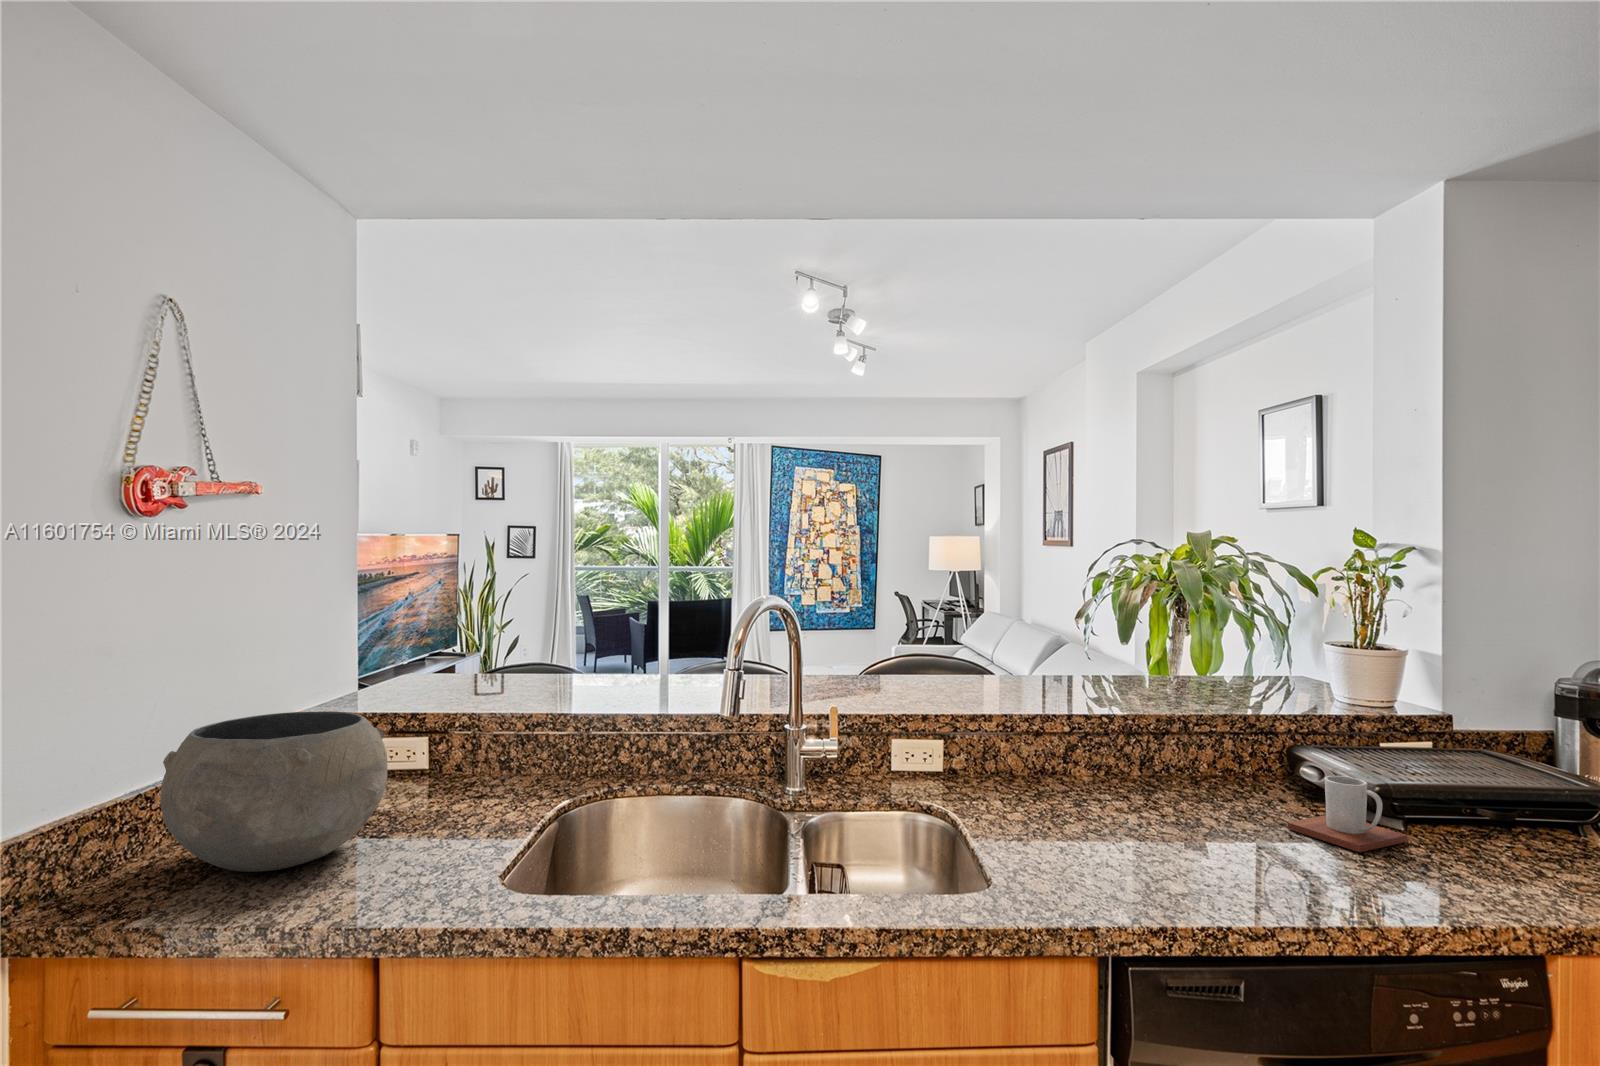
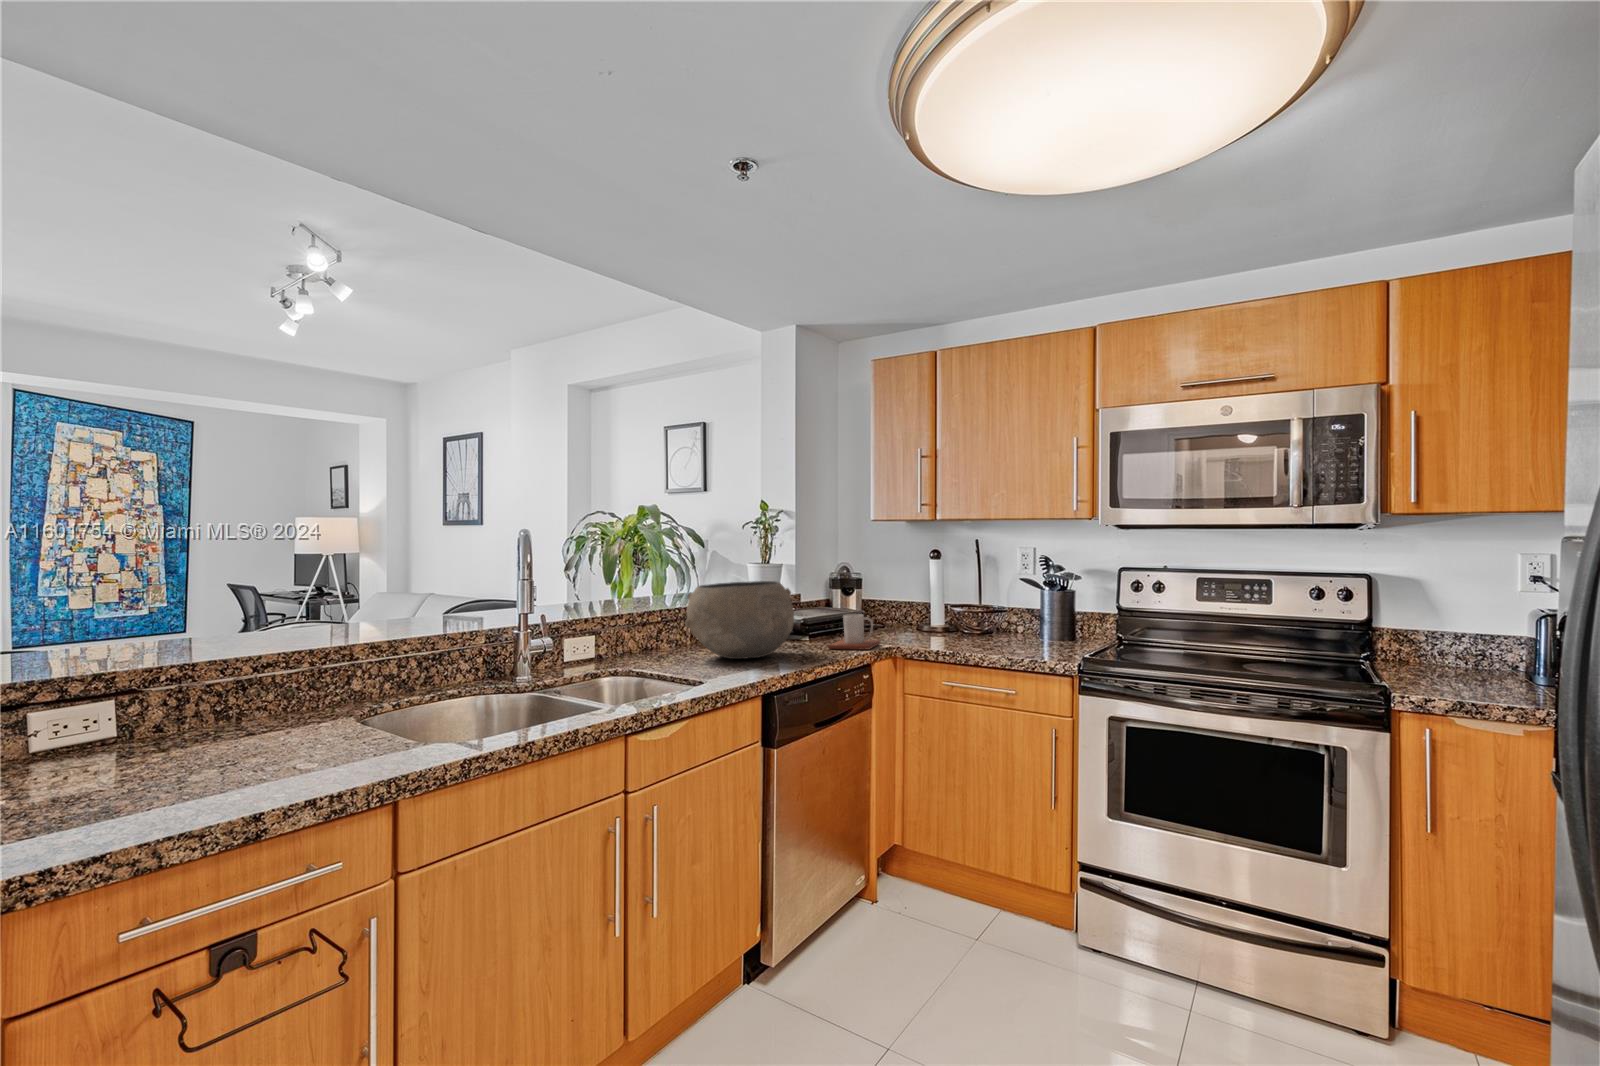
ceramic bowl: present [160,711,387,872] -> present [685,581,794,659]

